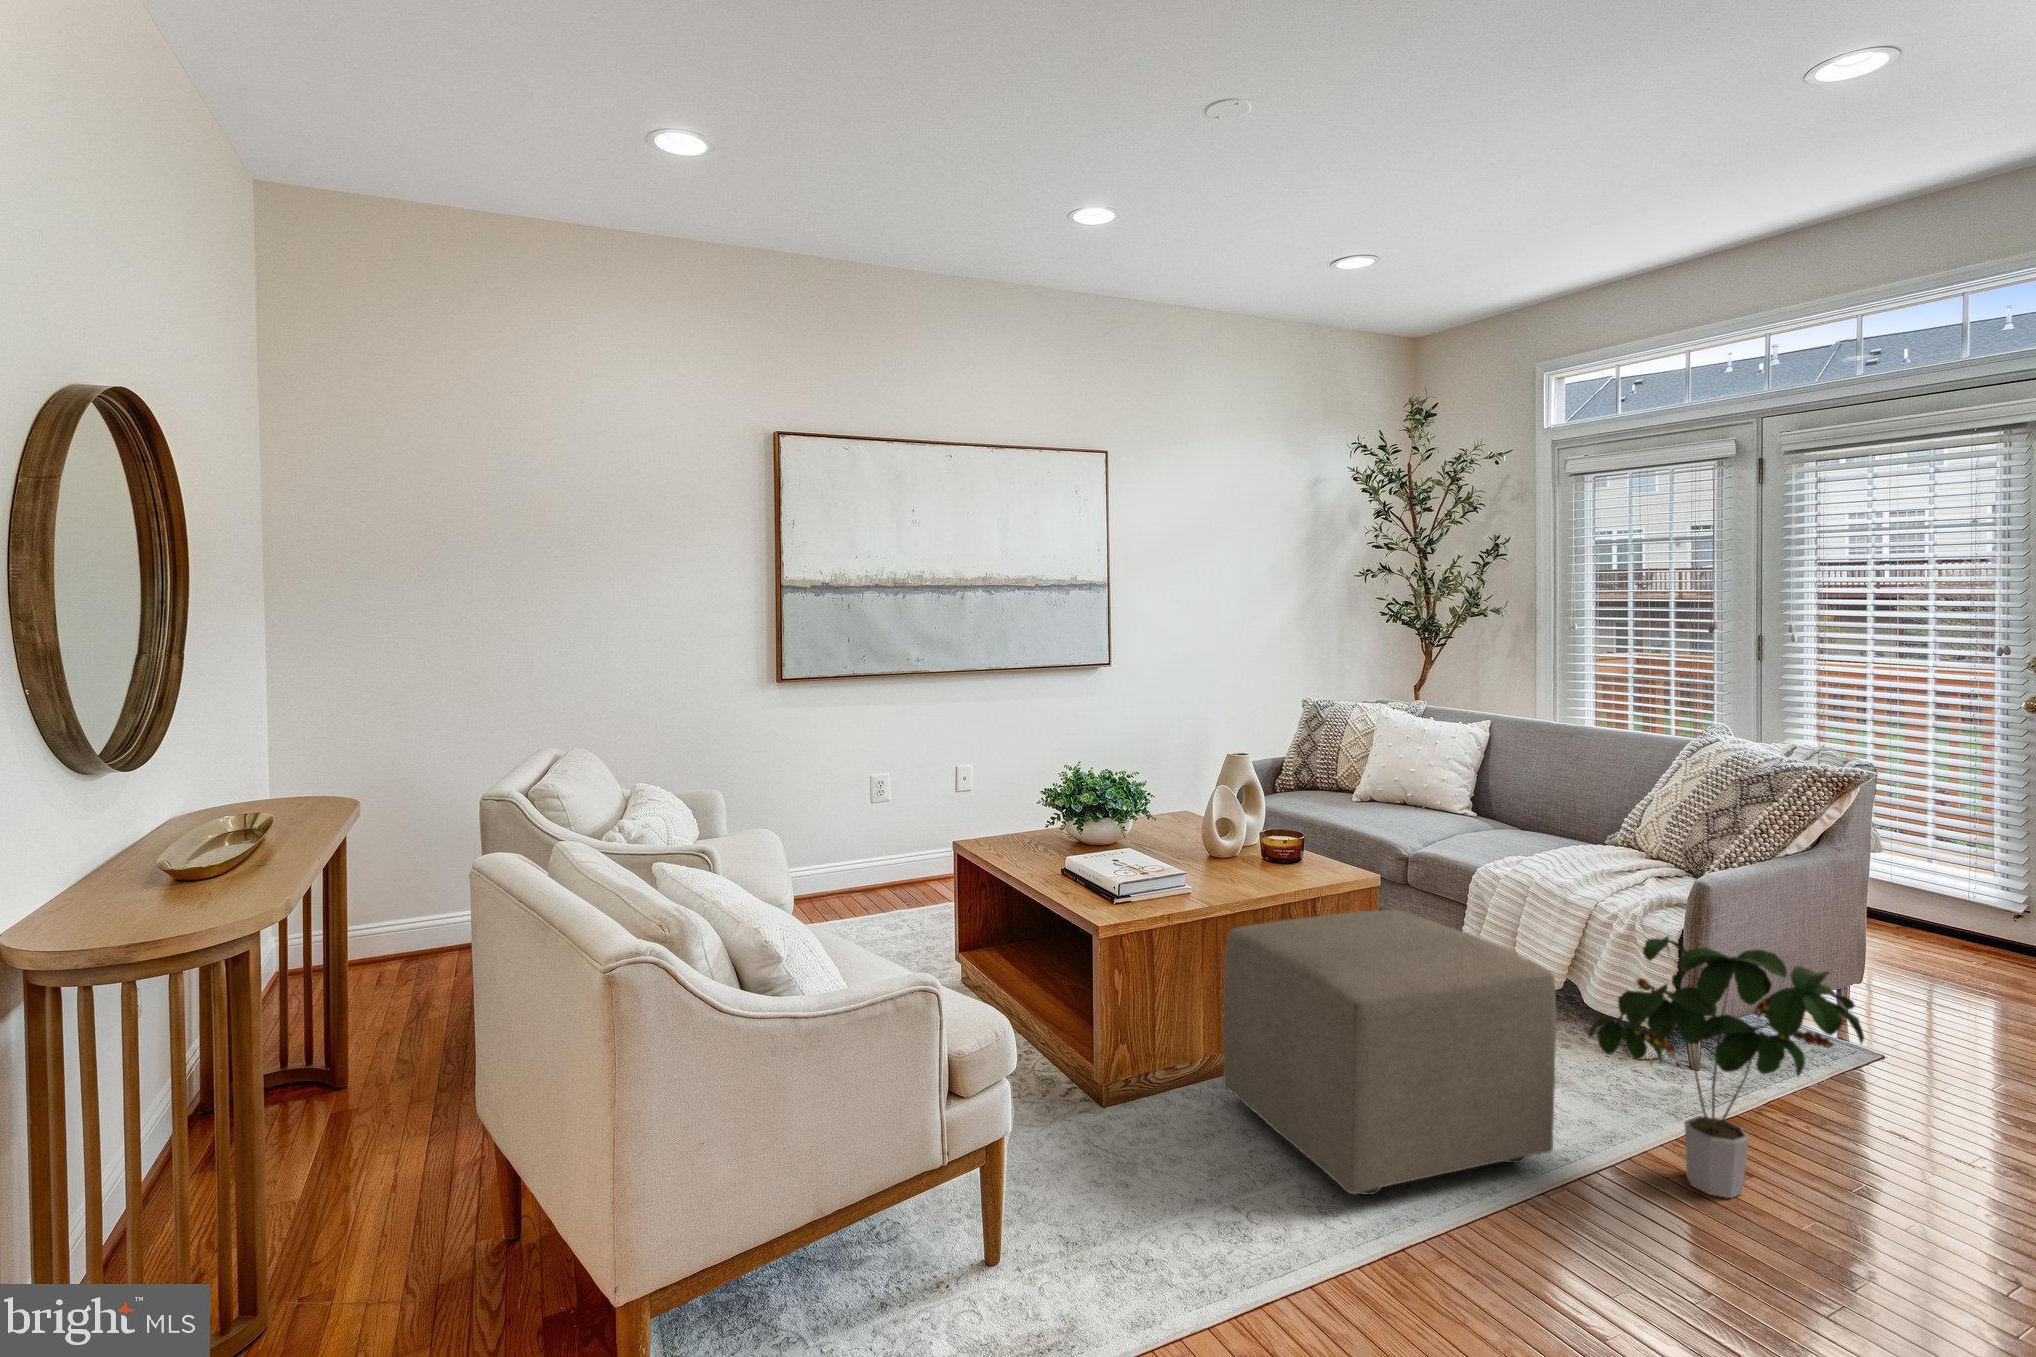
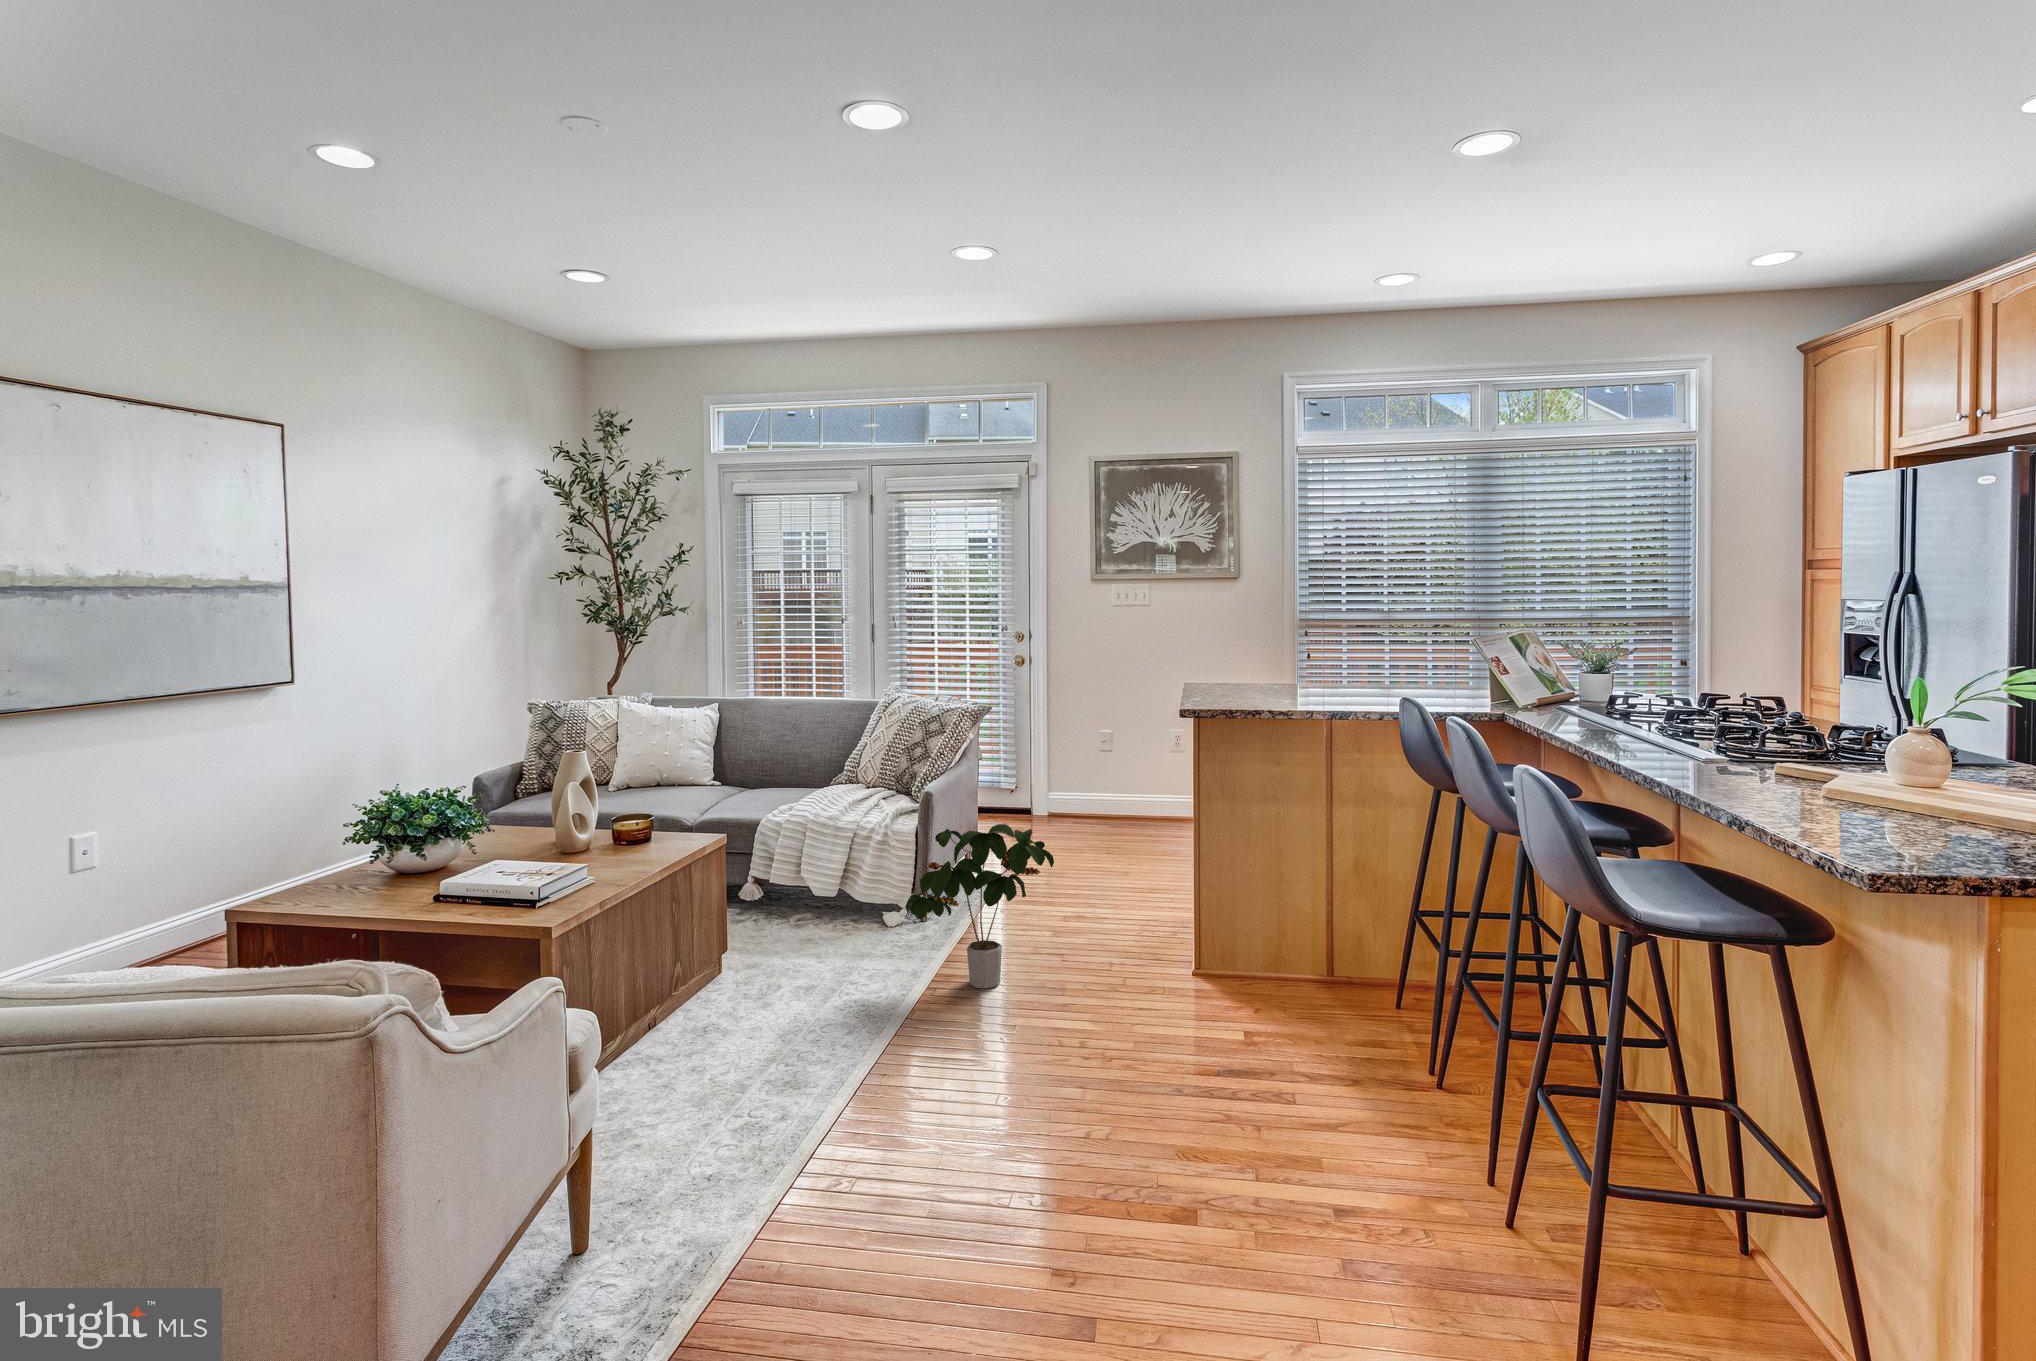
ottoman: present [1223,909,1556,1195] -> none [648,857,903,1071]

